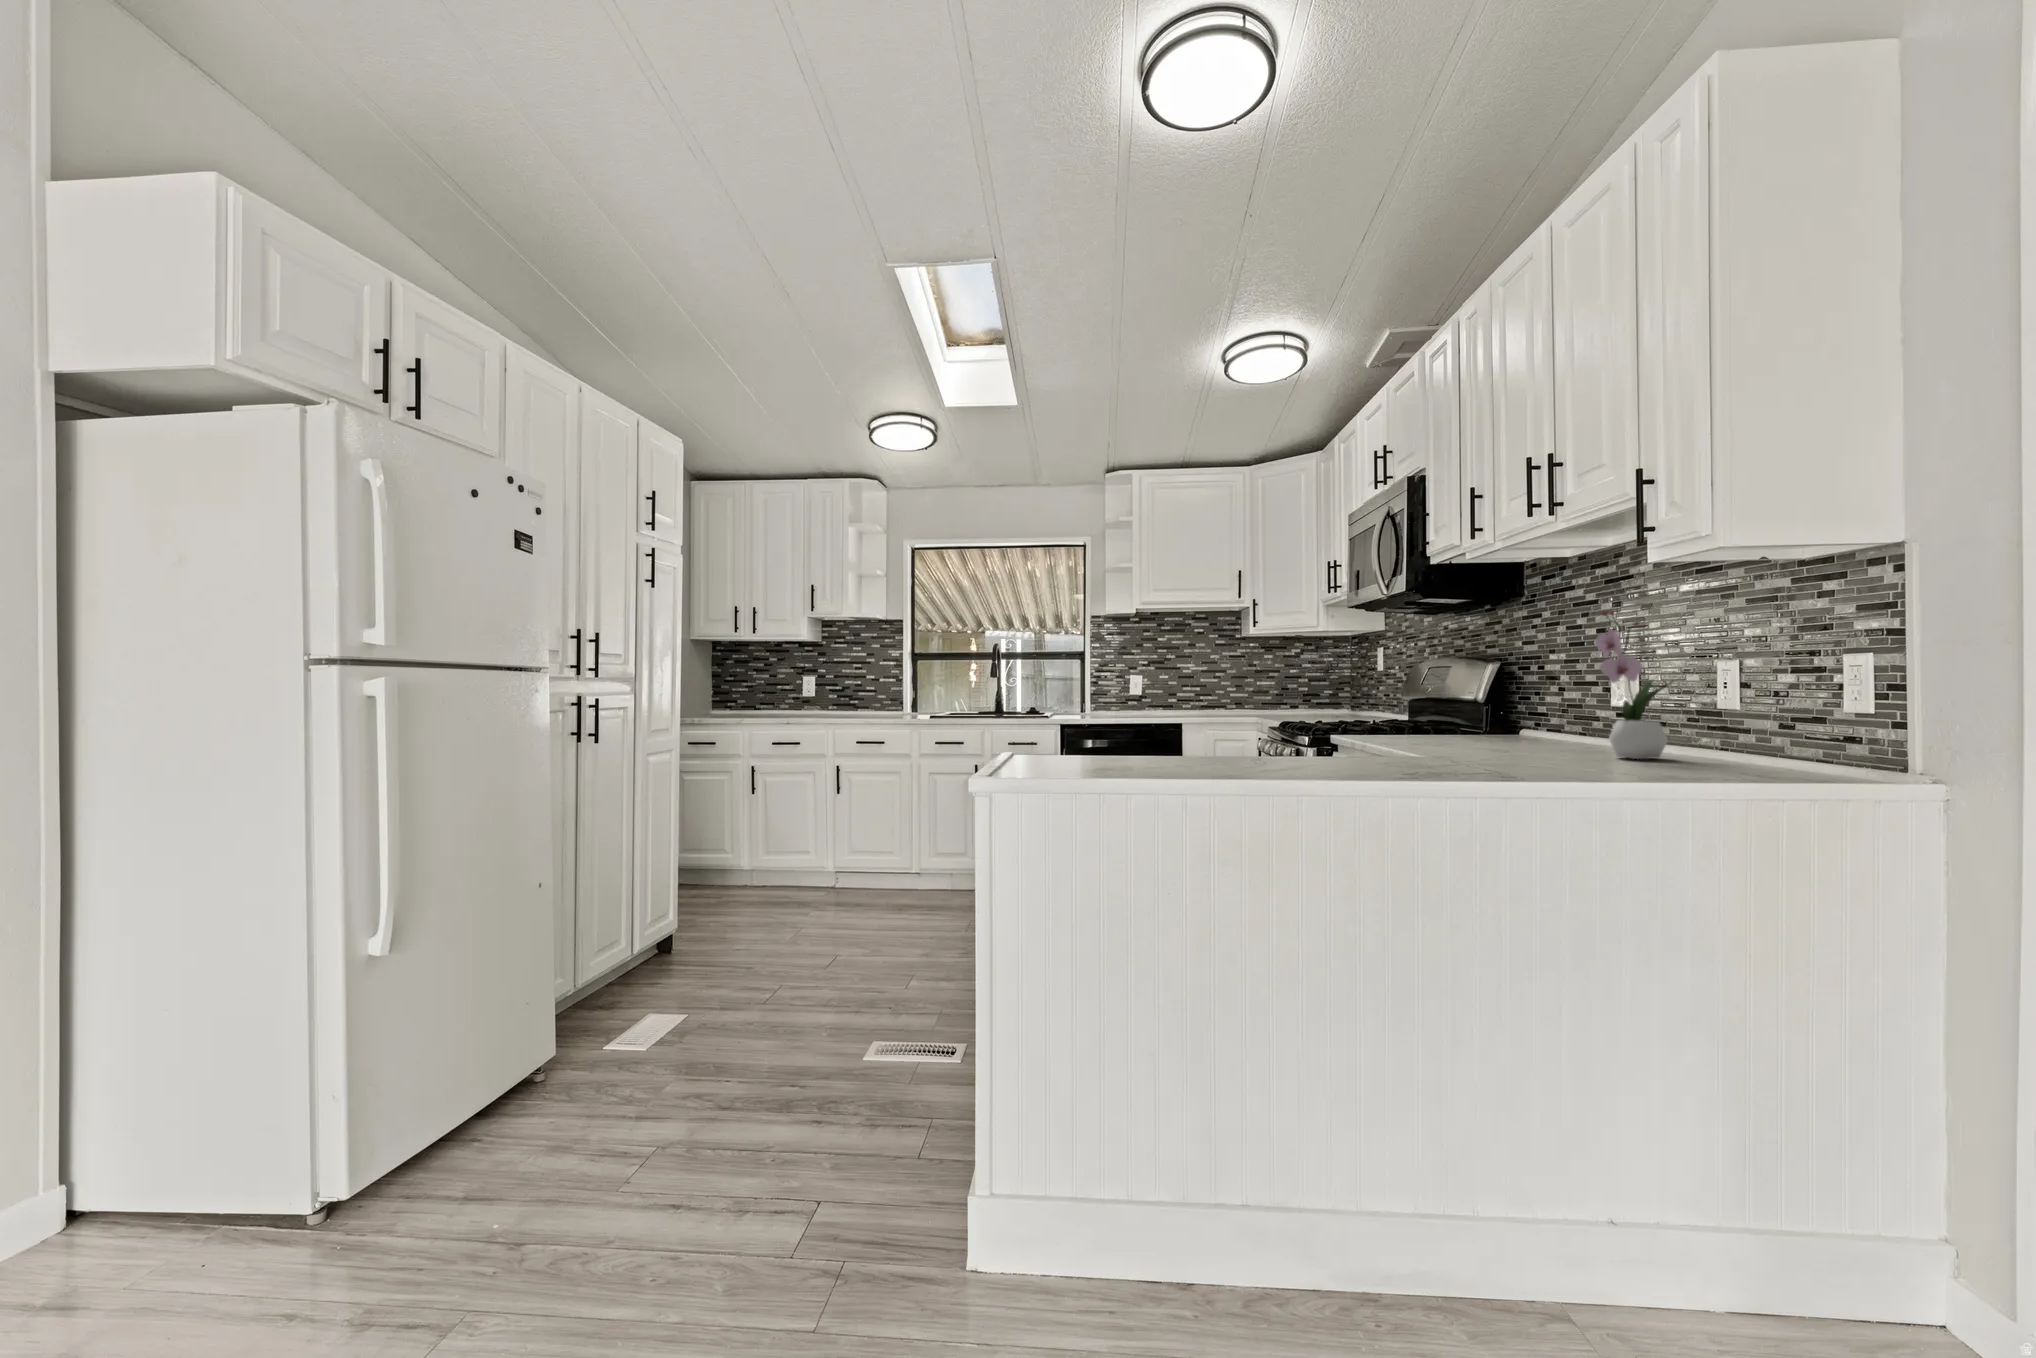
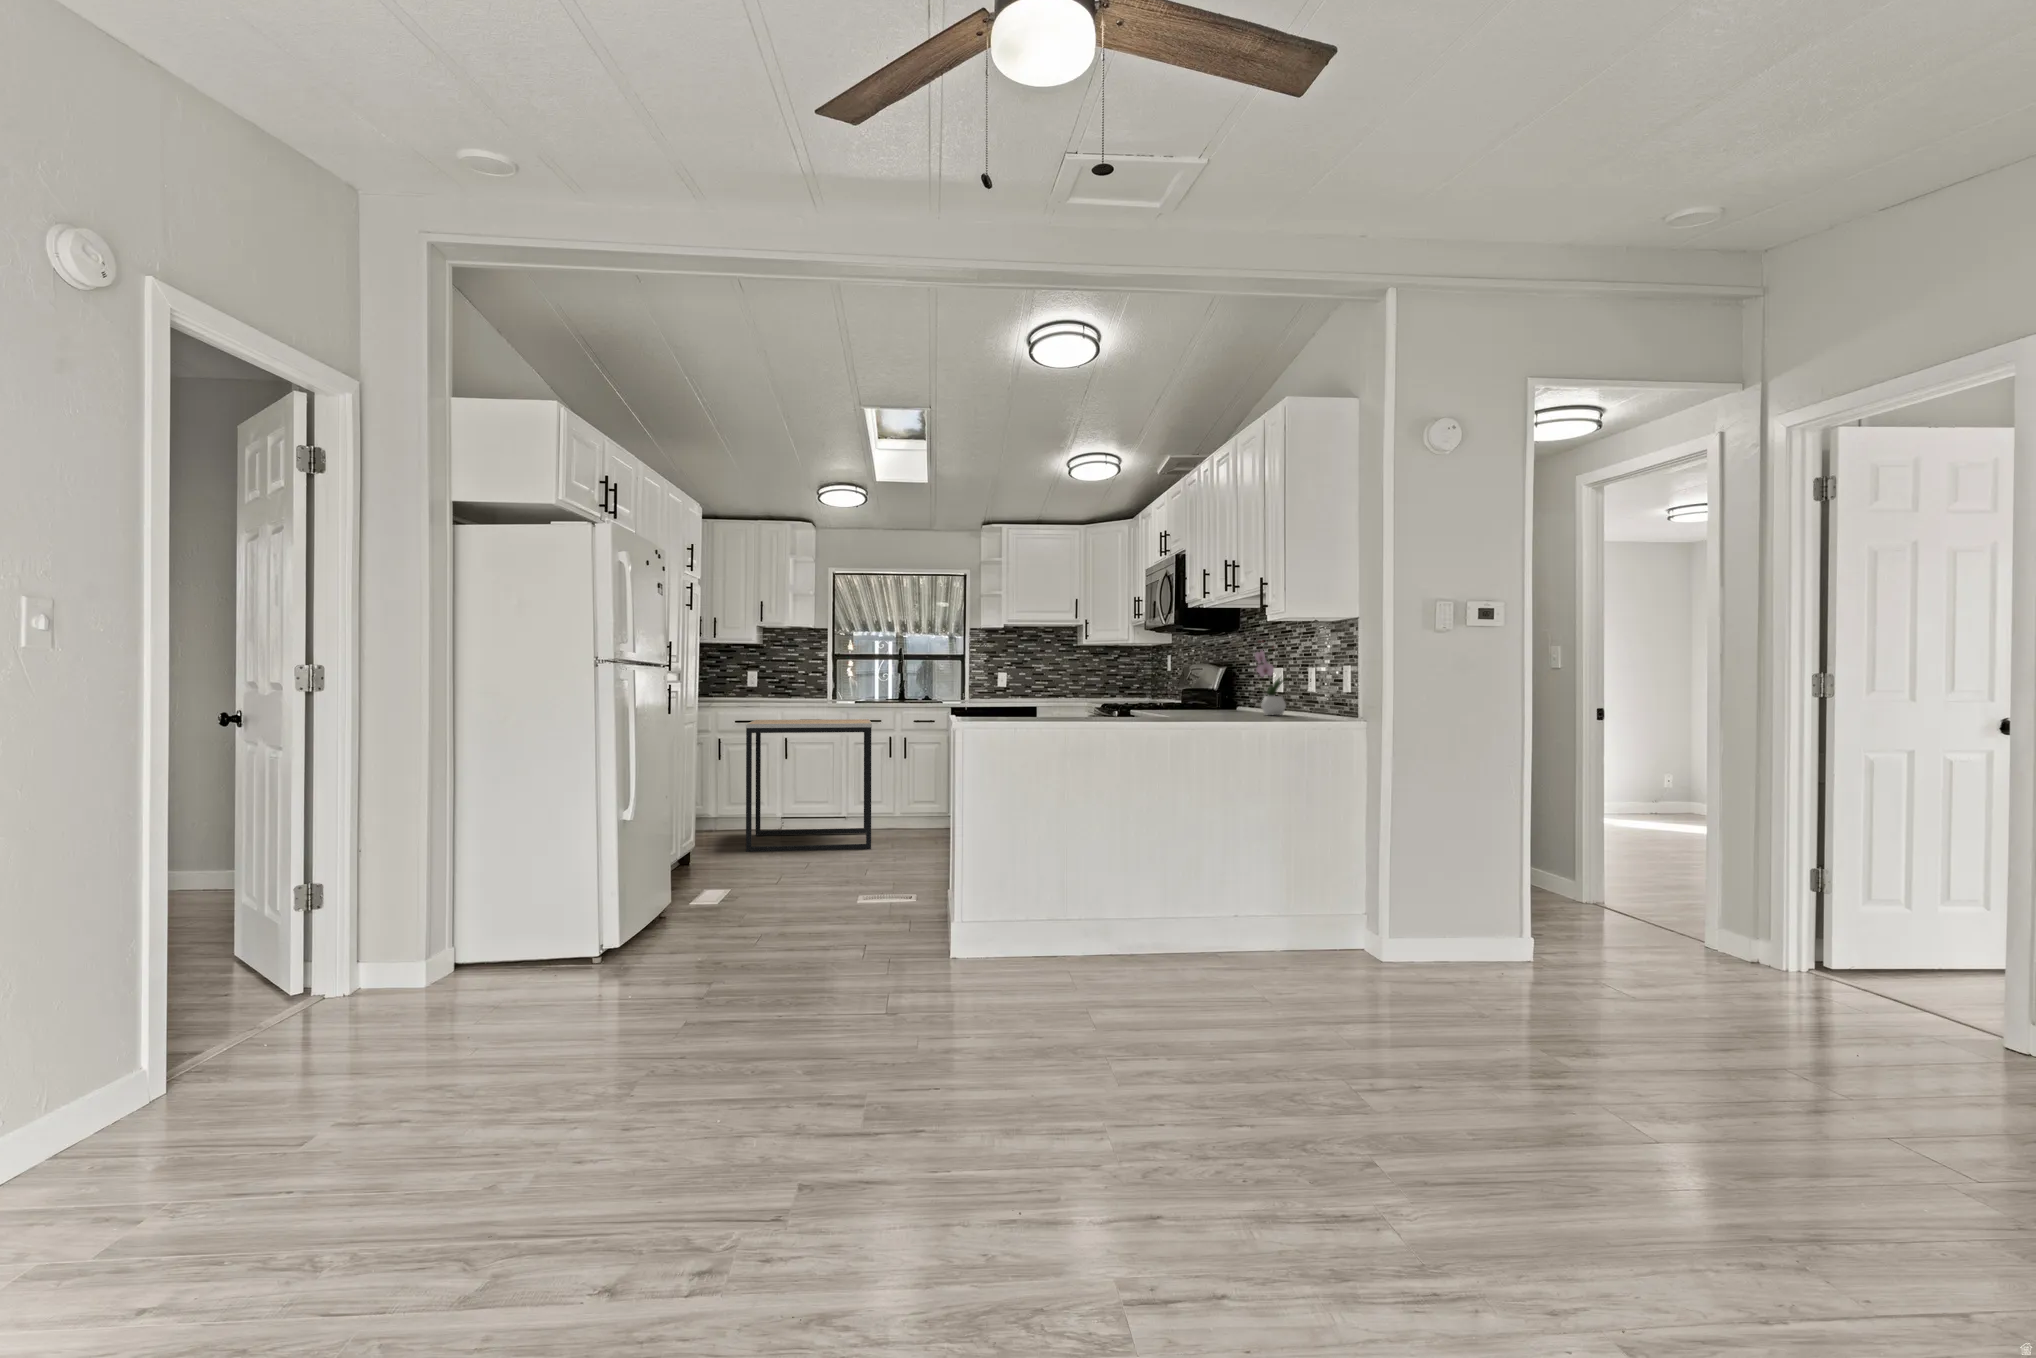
side table: none [761,742,950,936] -> present [746,719,872,852]

